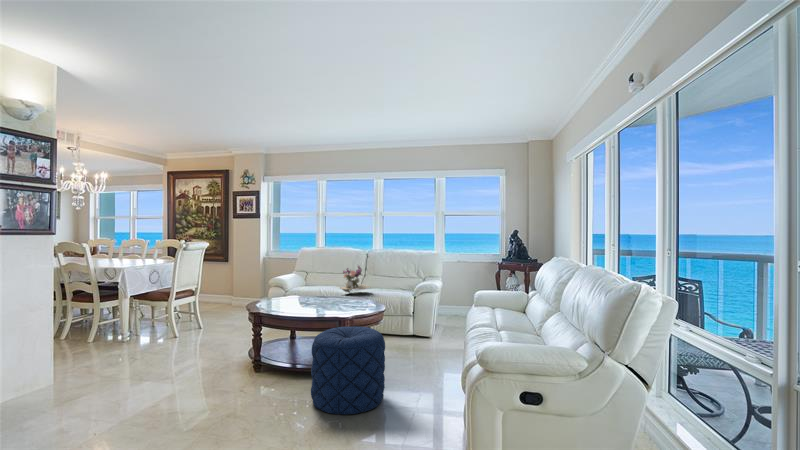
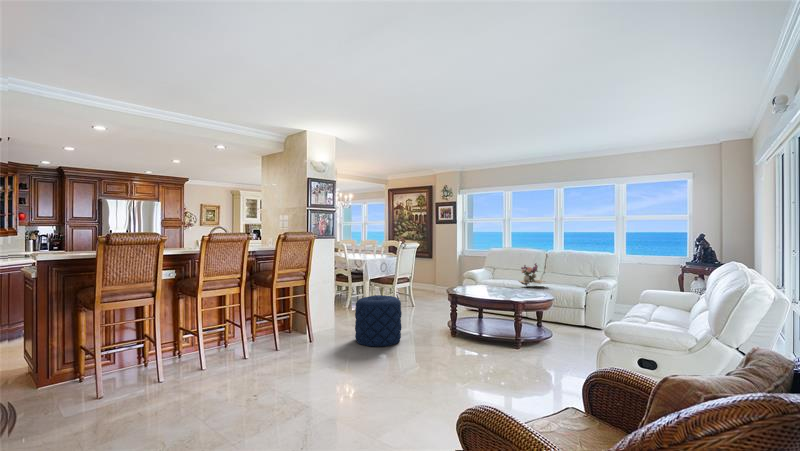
pouf: present [311,326,385,414] -> present [355,295,402,347]

